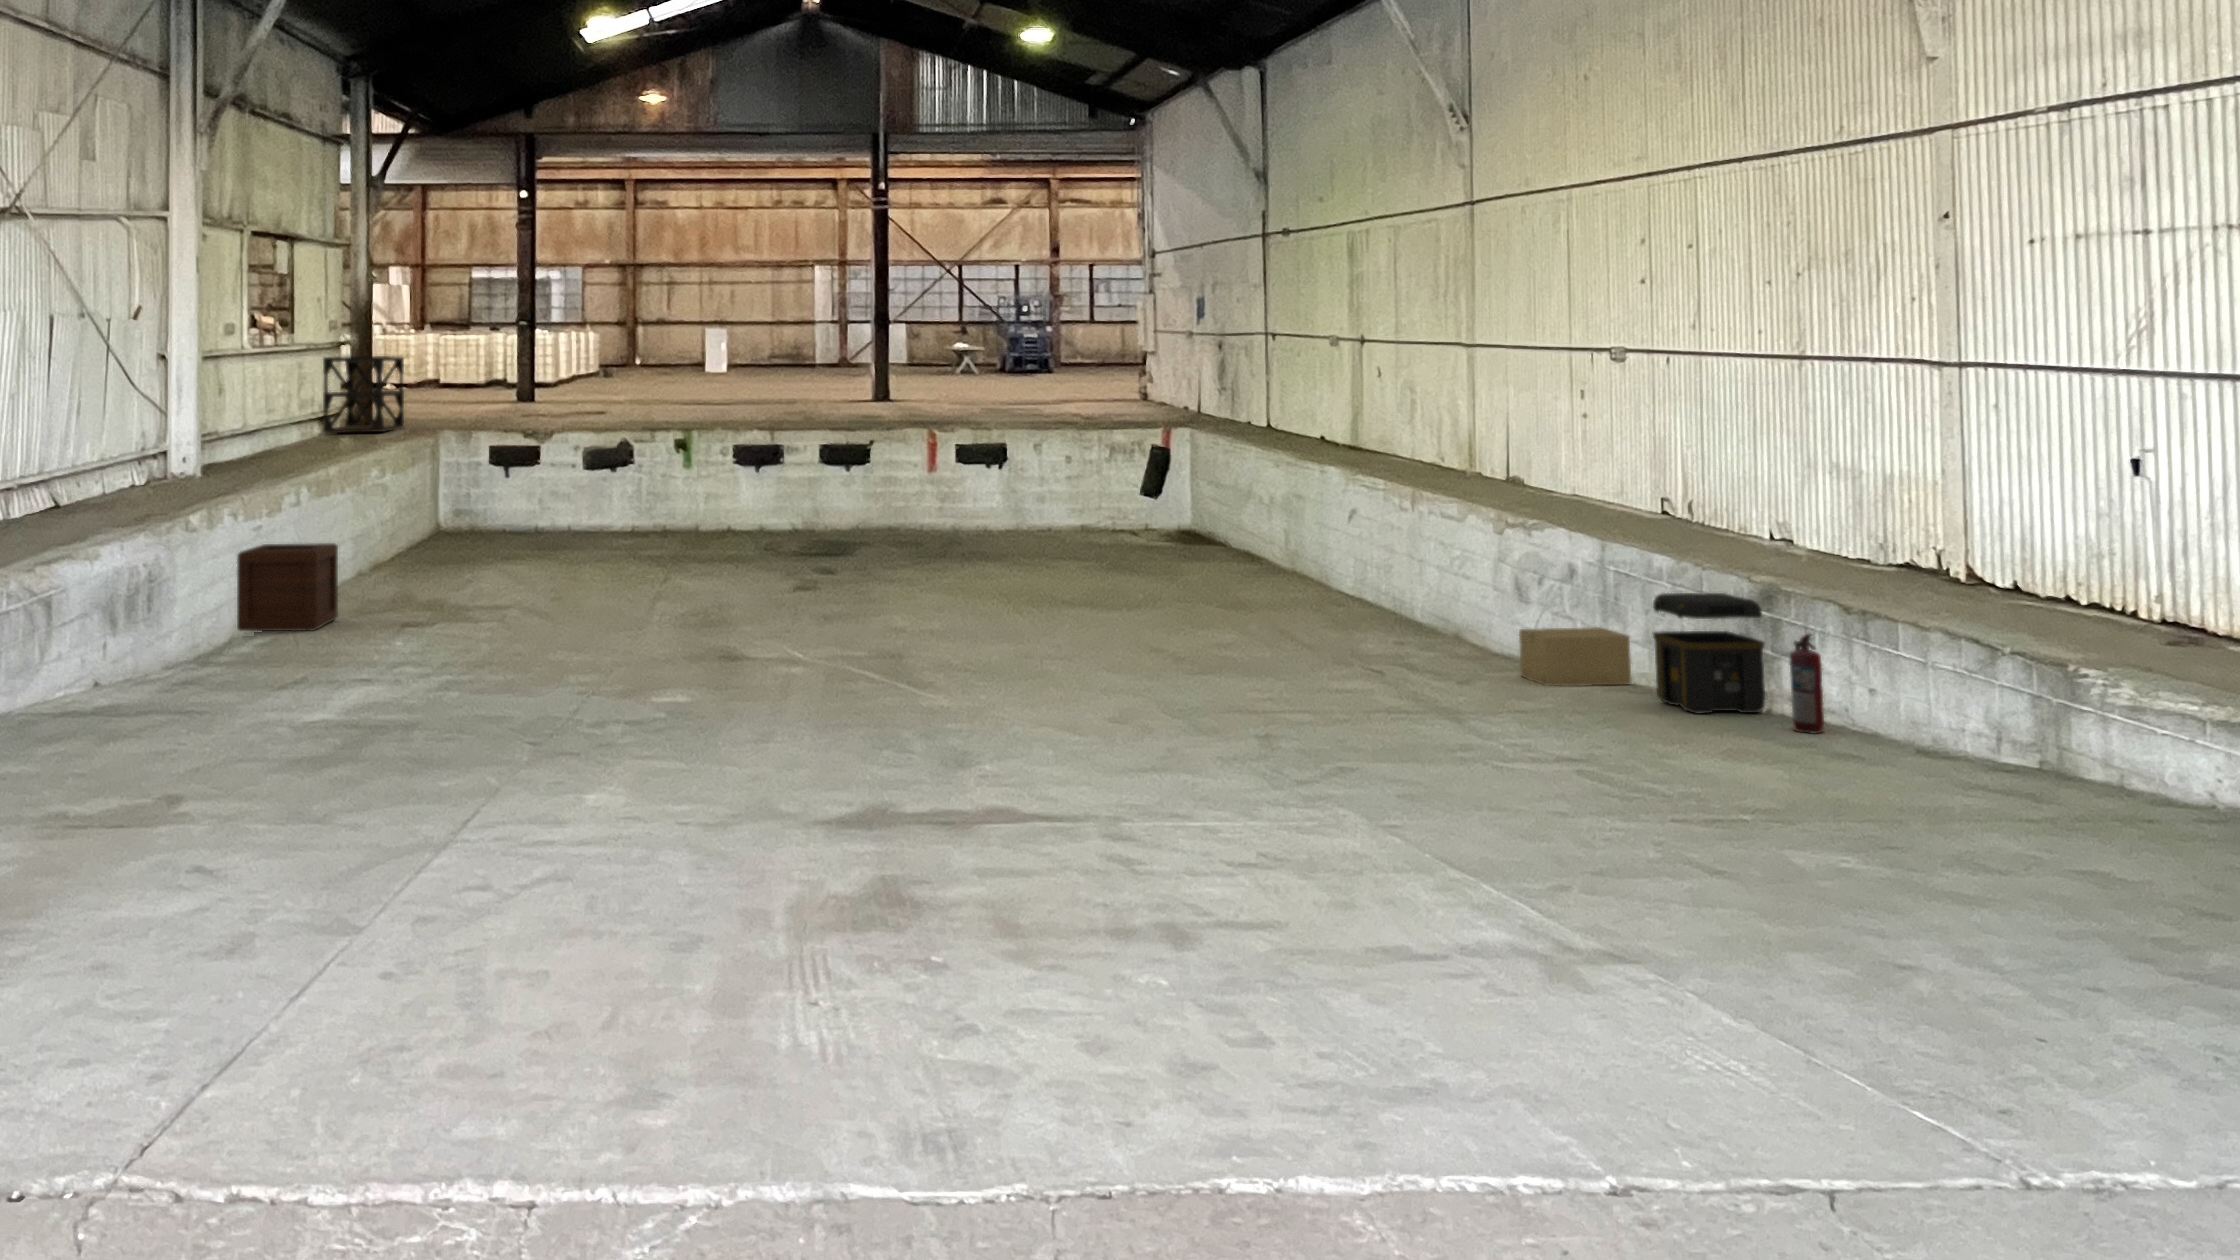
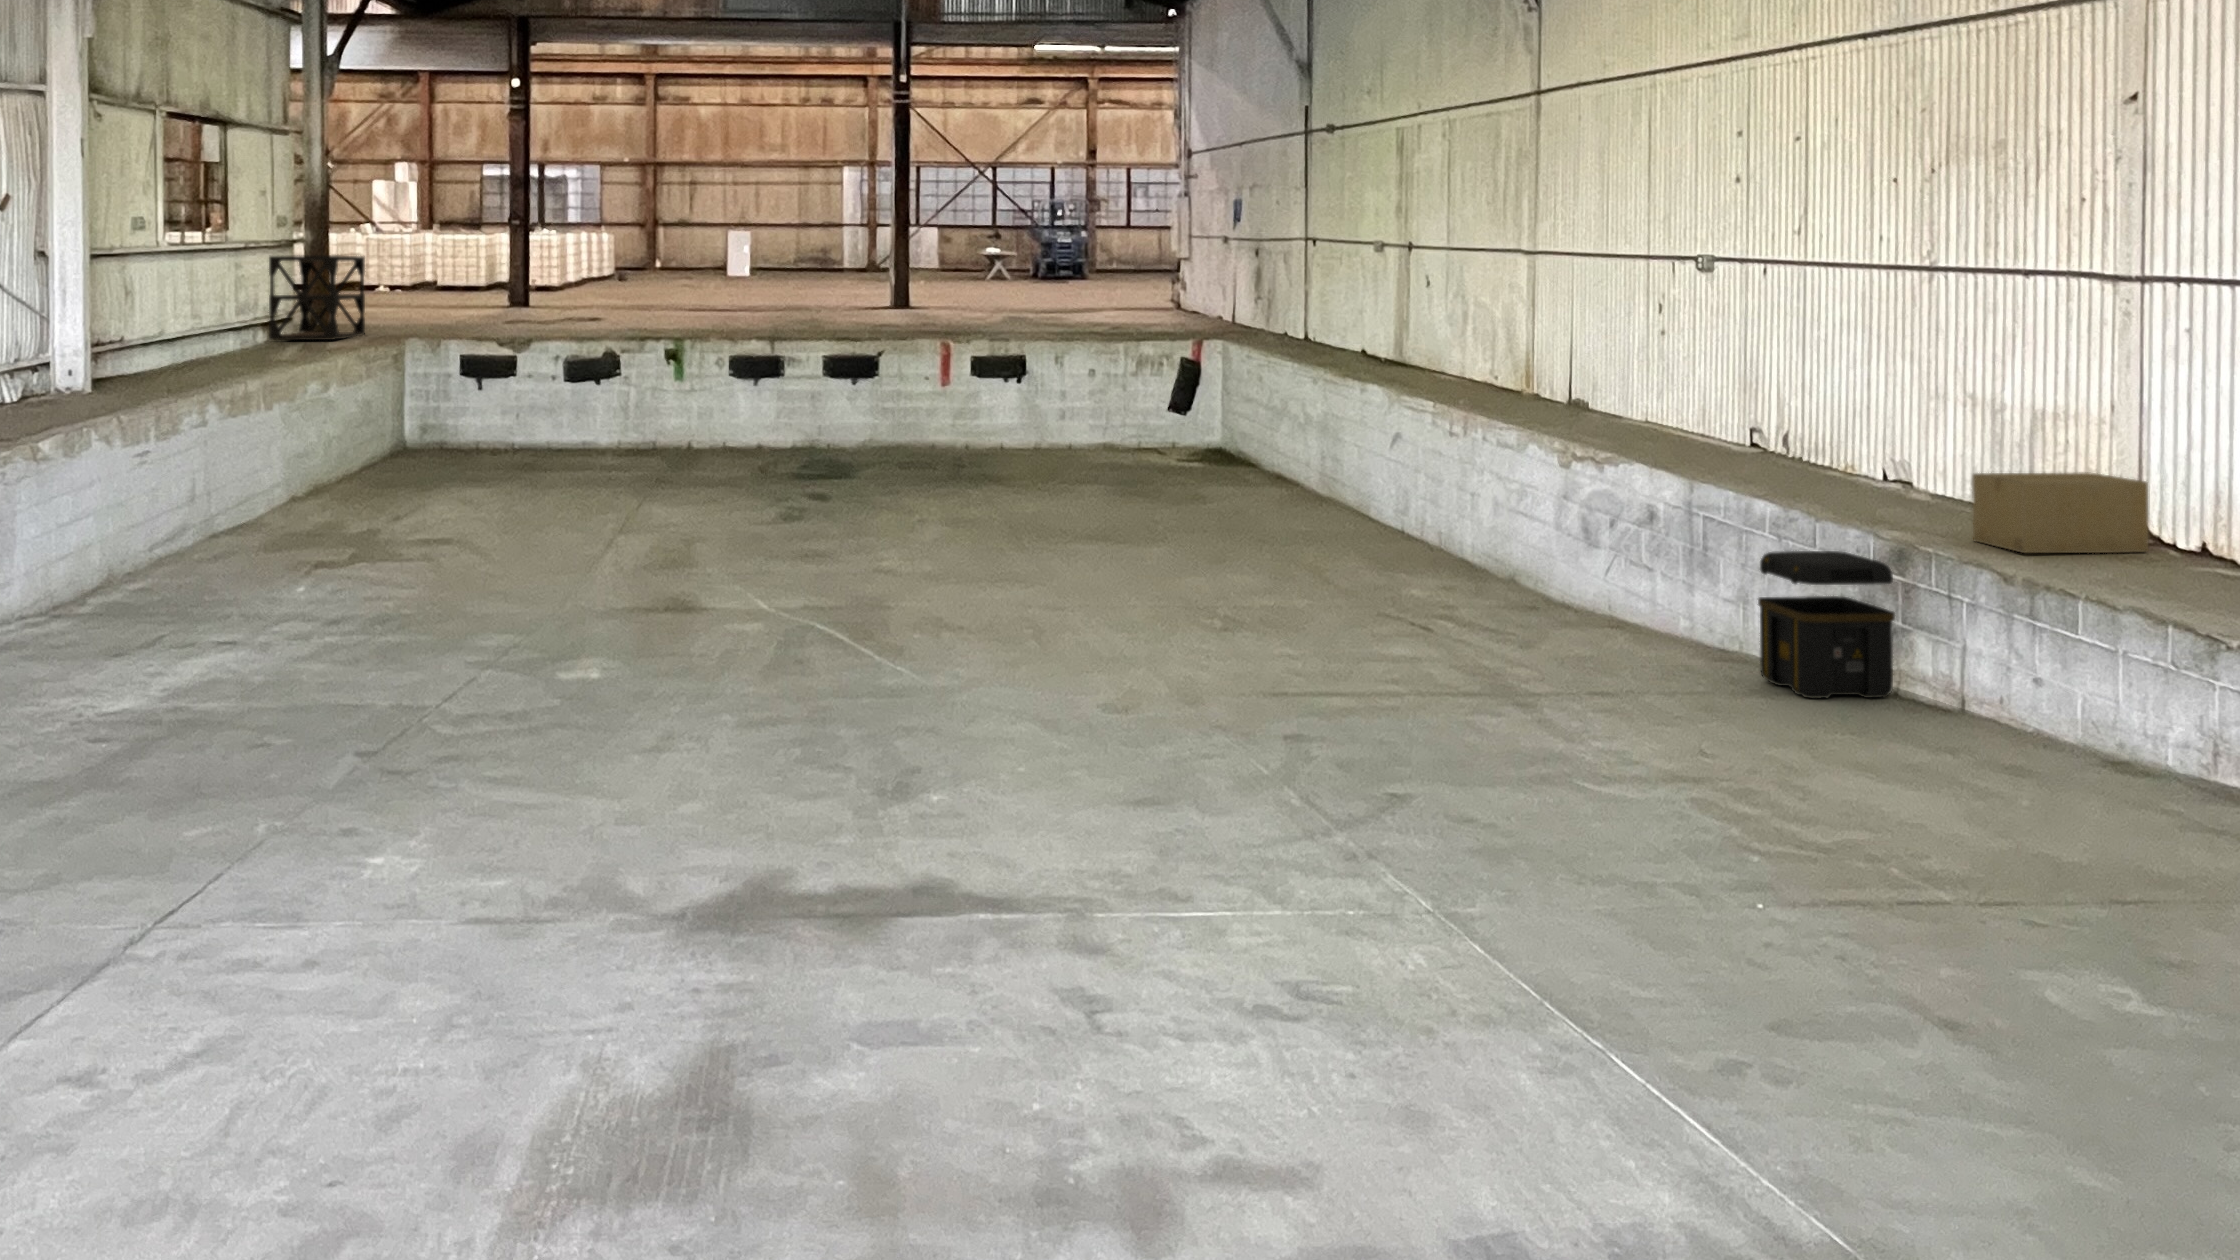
wooden crate: present [237,543,338,631] -> none [103,472,231,575]
cardboard box: present [1519,627,1631,686] -> present [1972,472,2149,553]
fire extinguisher: present [1790,634,1824,734] -> none [1931,608,1971,729]

